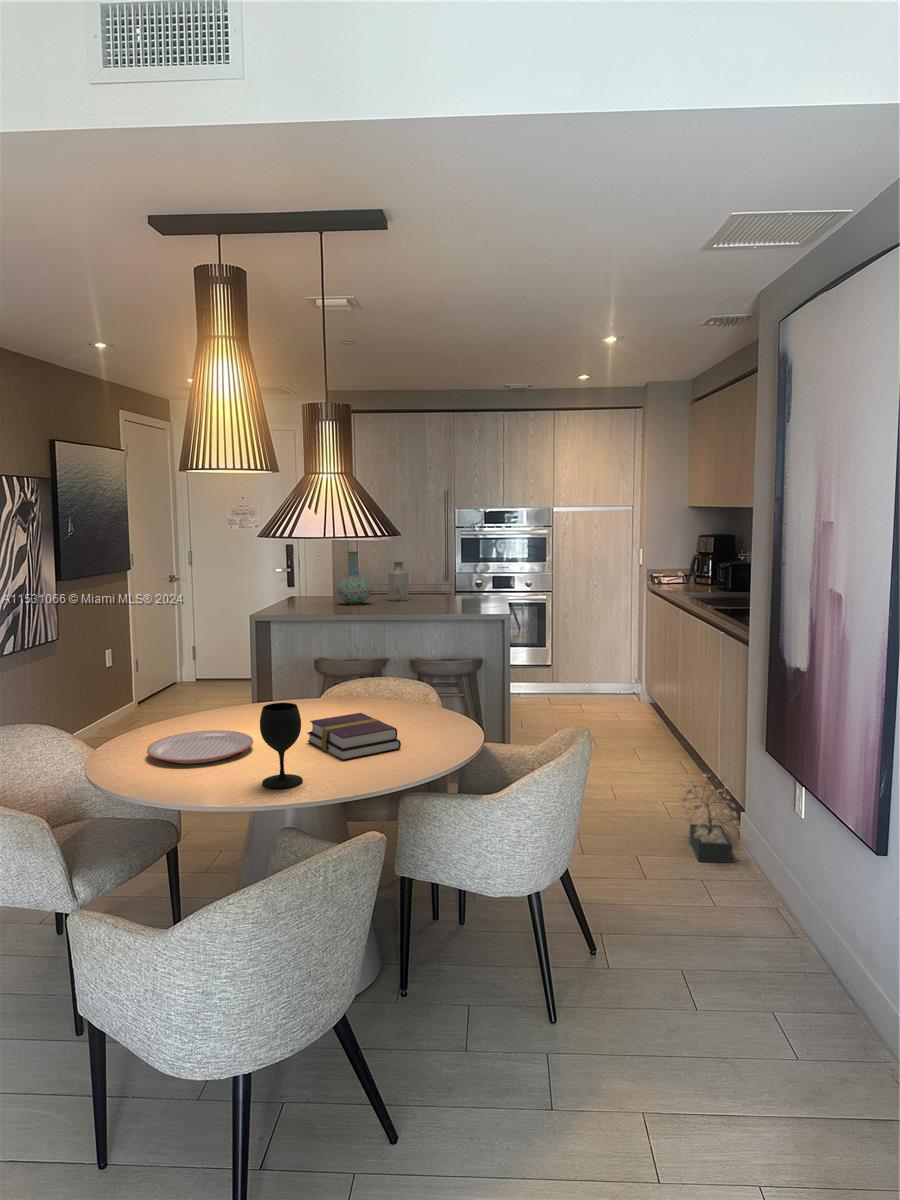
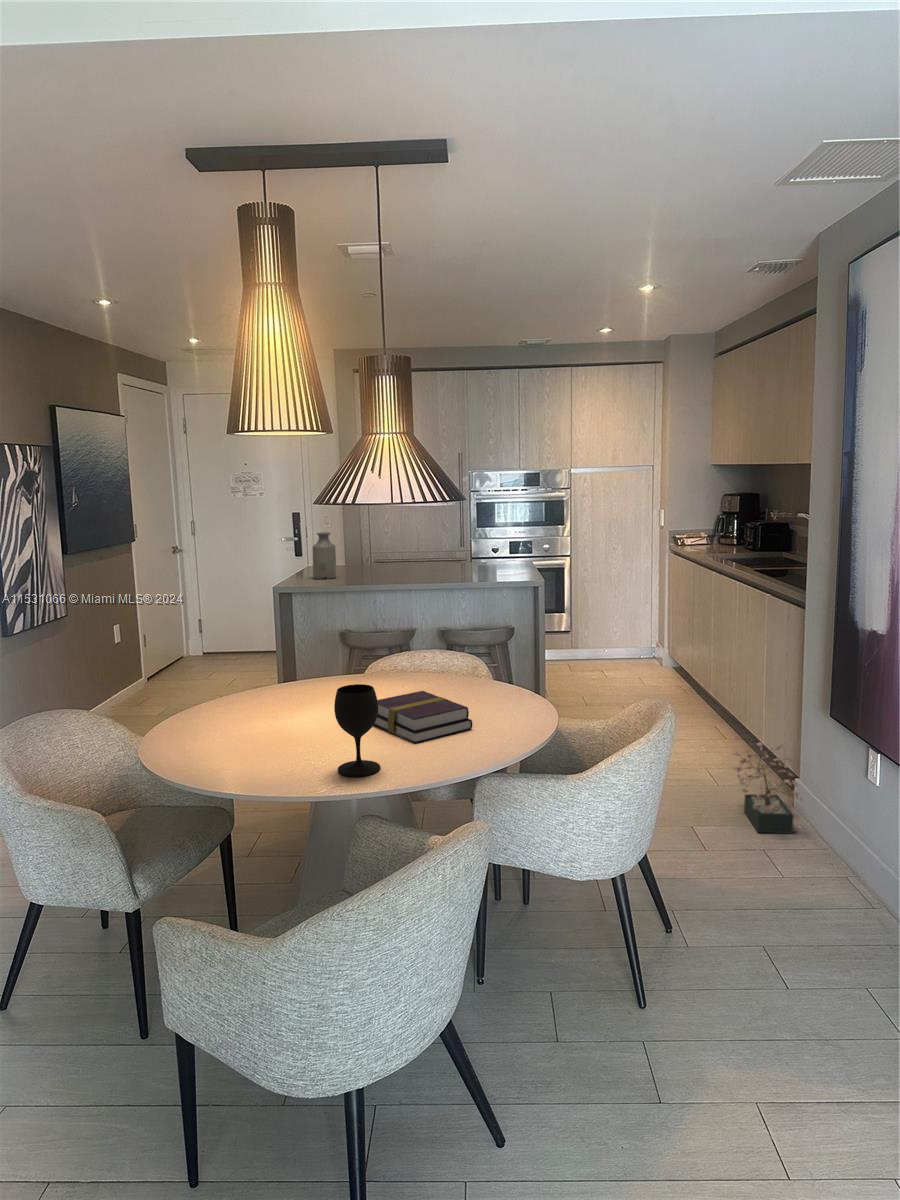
vase: present [337,551,372,605] -> none [359,518,396,574]
bottle: present [388,561,408,601] -> present [313,532,336,579]
plate: present [147,730,253,764] -> none [203,713,314,750]

